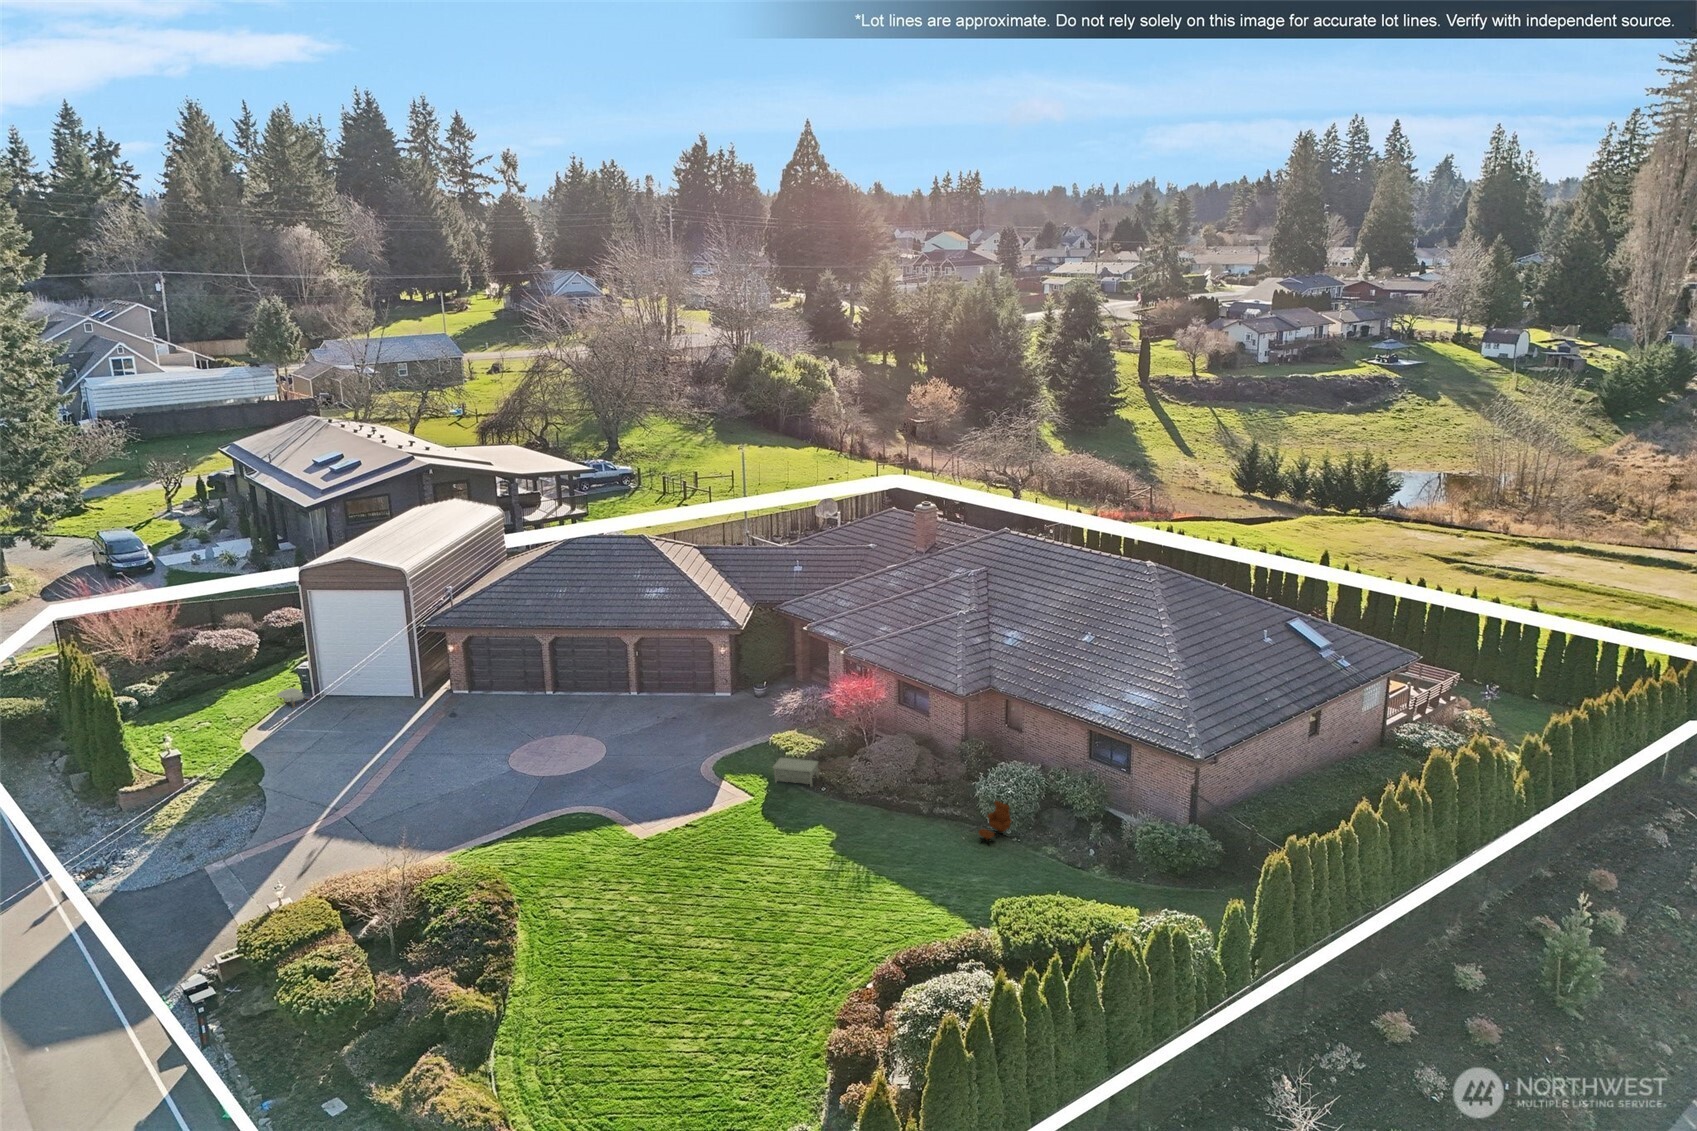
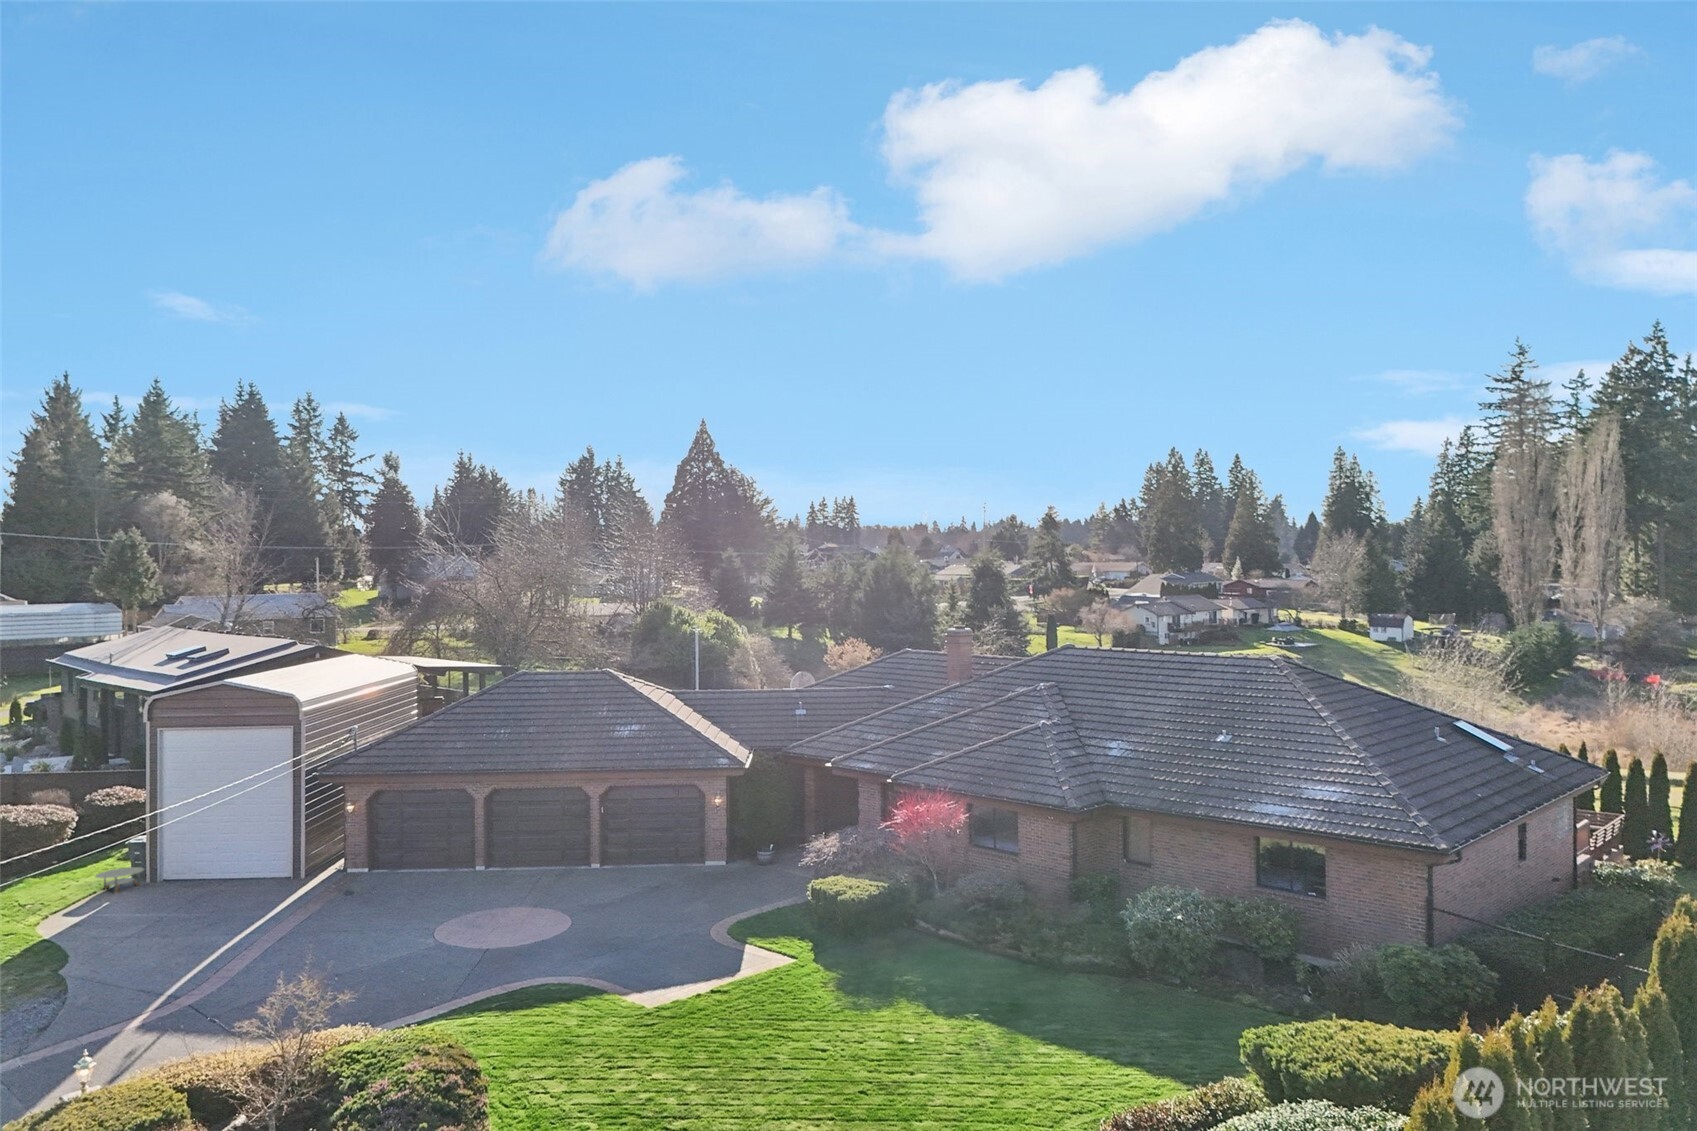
storage bench: present [773,758,818,785] -> none [817,909,877,945]
lounge chair: present [978,801,1012,842] -> none [1135,934,1178,995]

